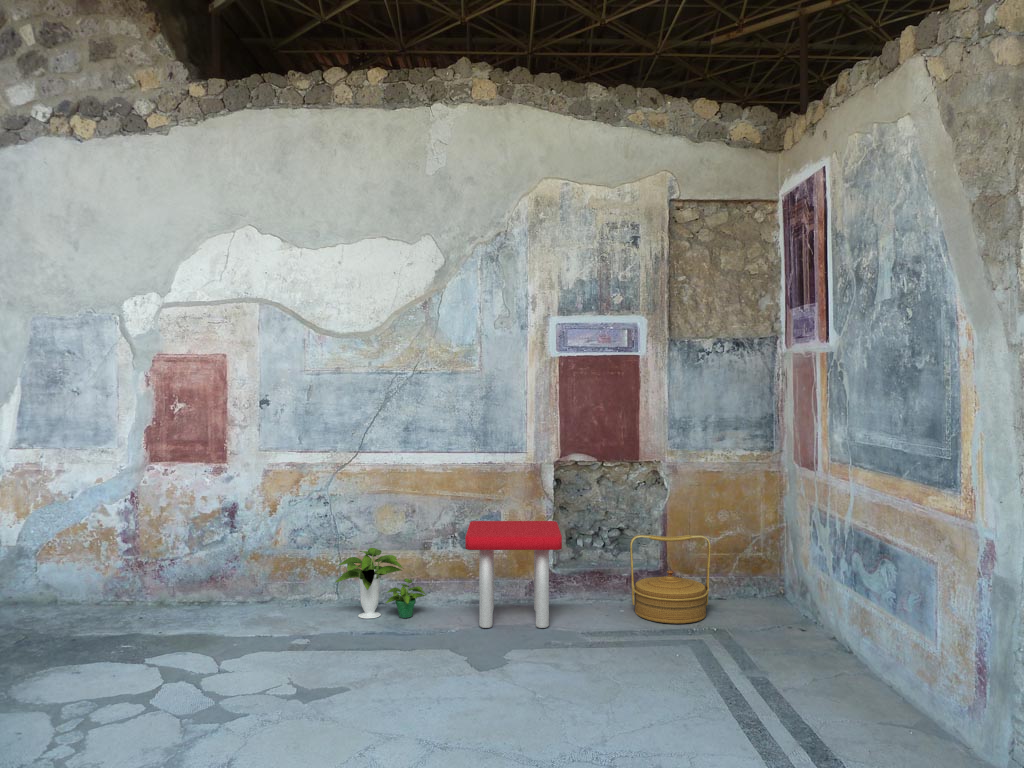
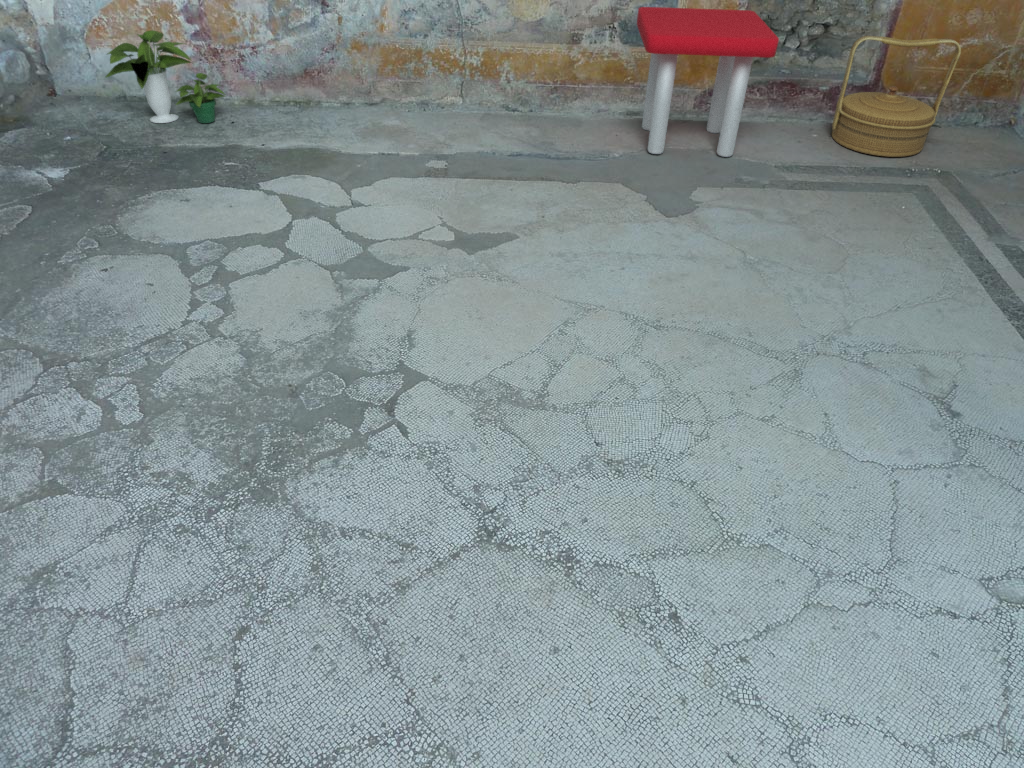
potted plant: present [335,548,426,619] -> present [106,30,225,123]

